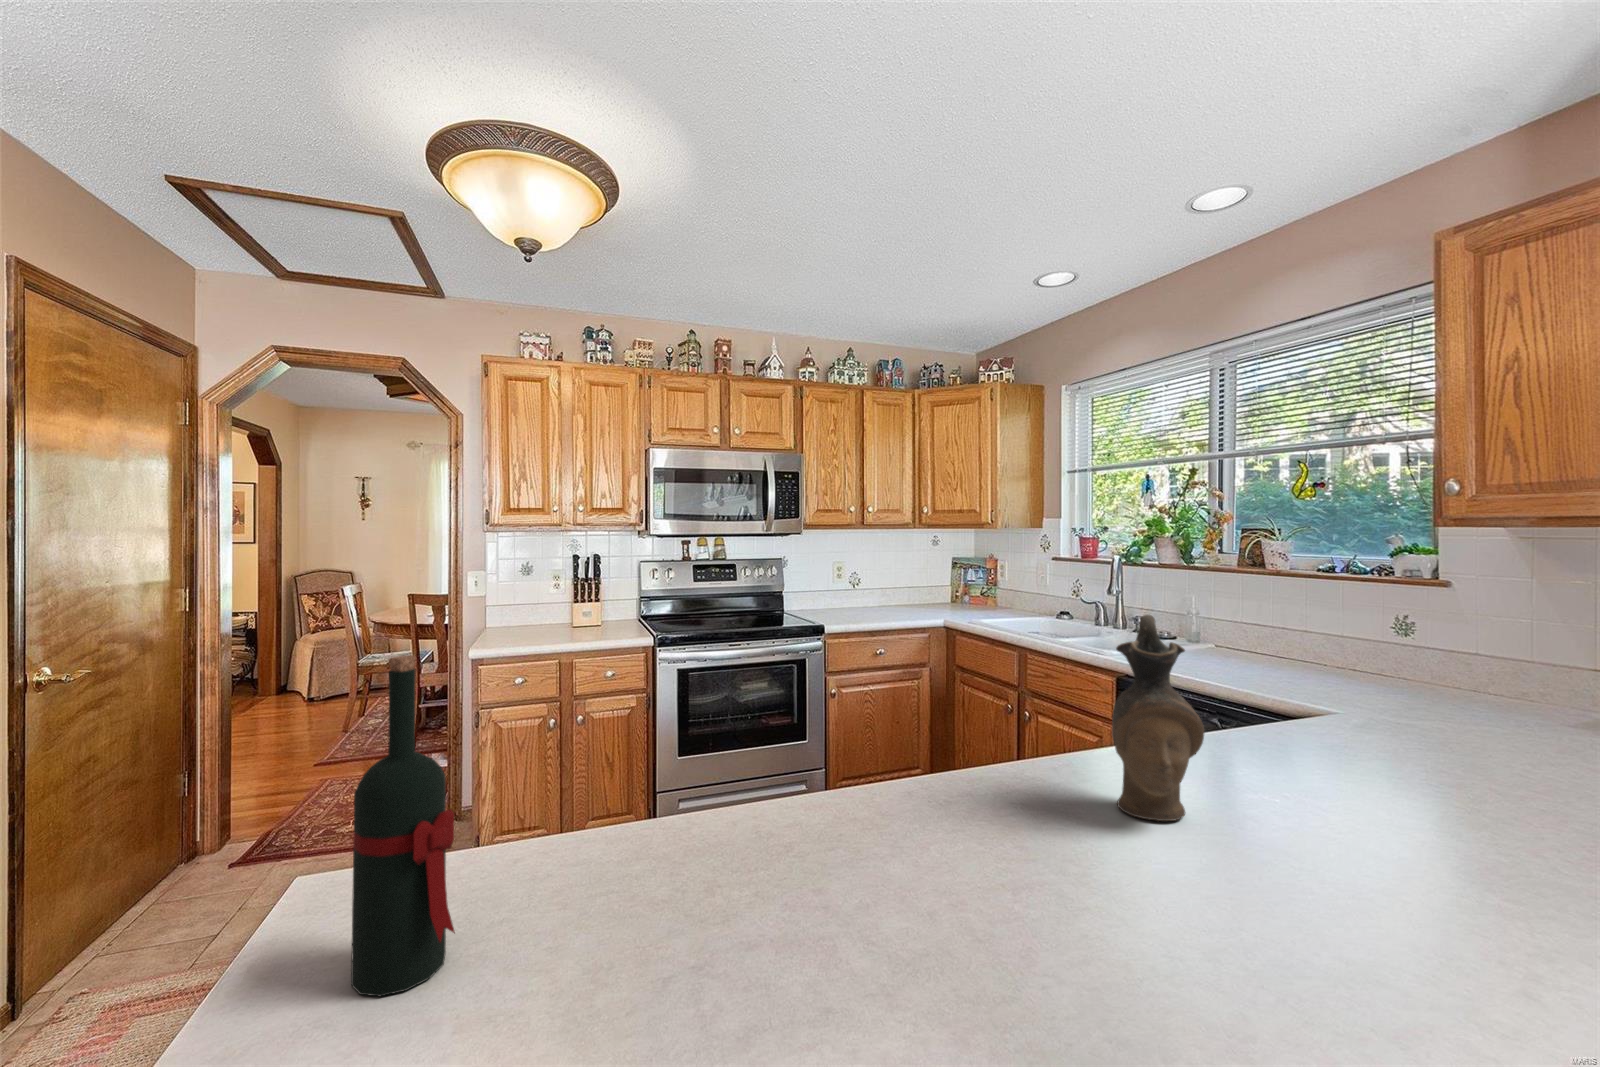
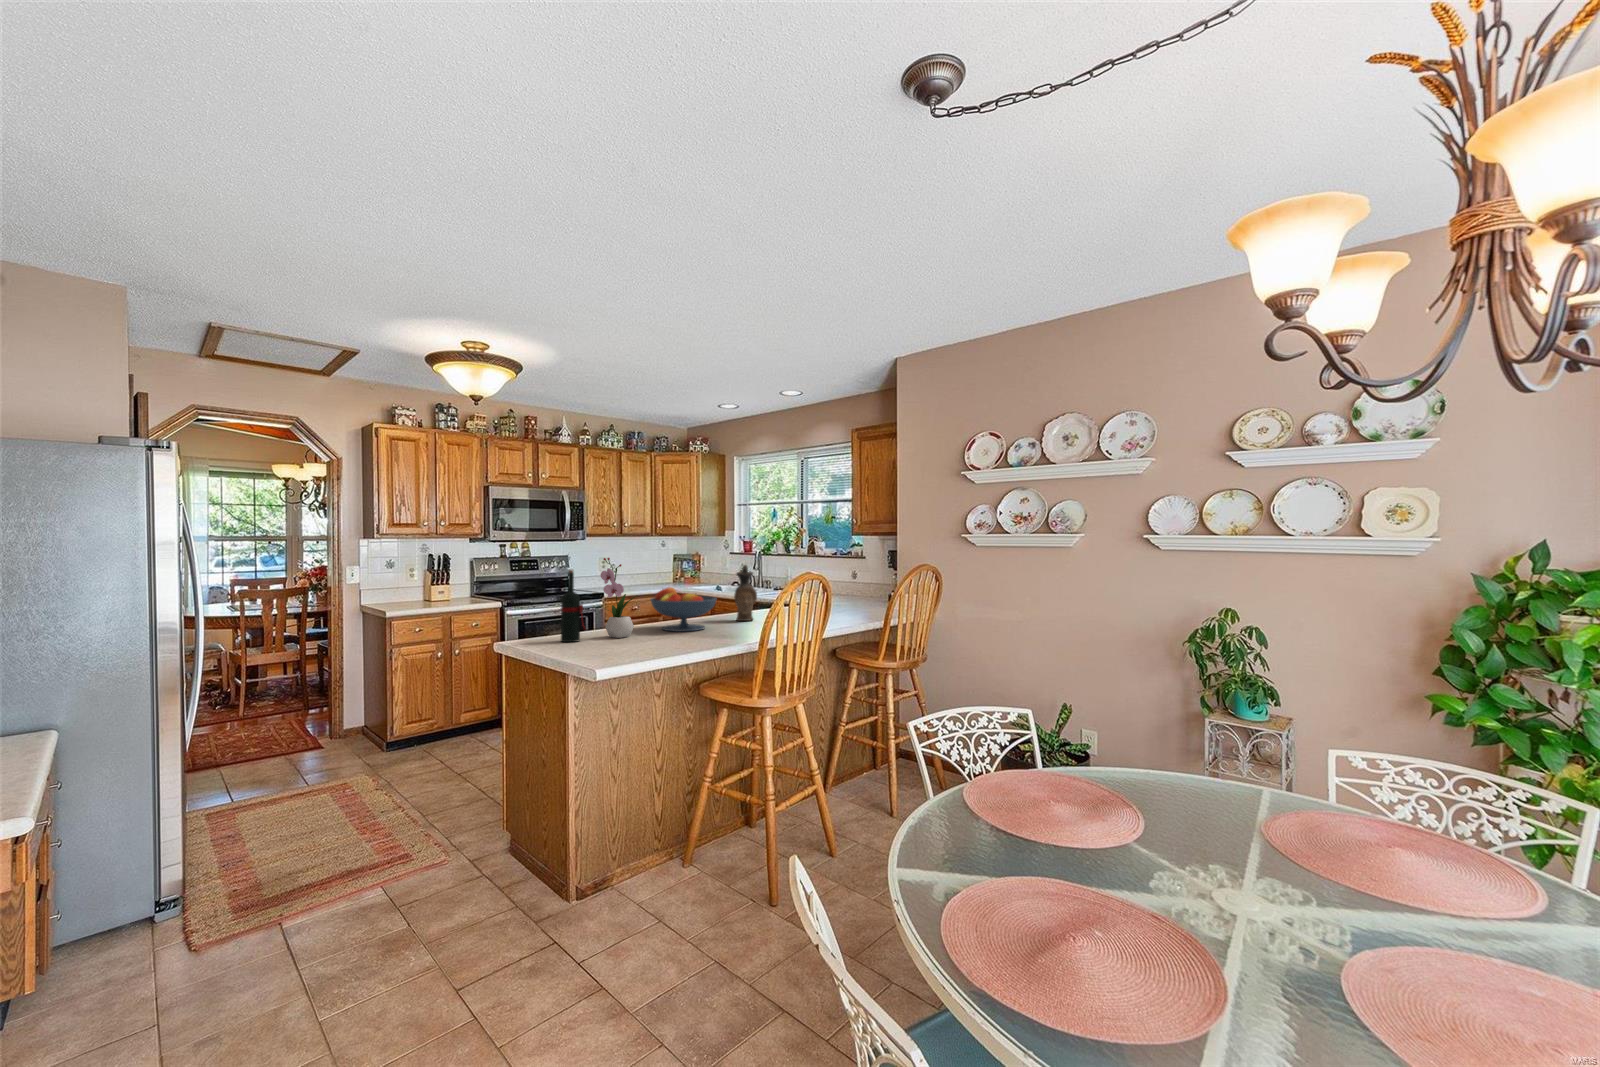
flower arrangement: none [544,603,703,972] -> present [601,558,636,638]
fruit bowl: none [797,699,1060,920] -> present [651,587,717,631]

